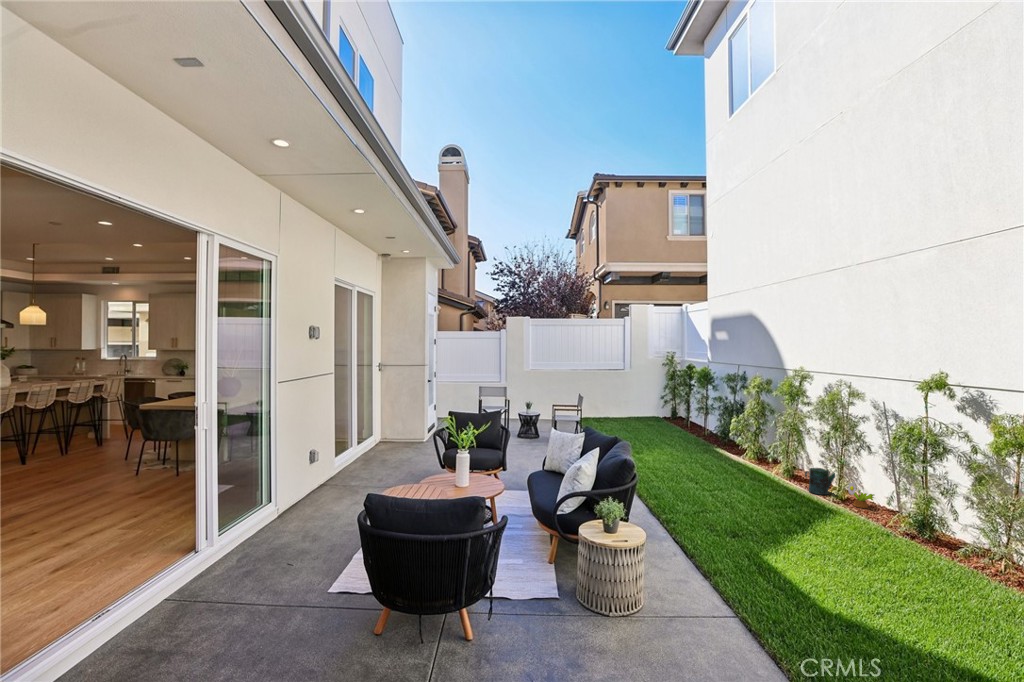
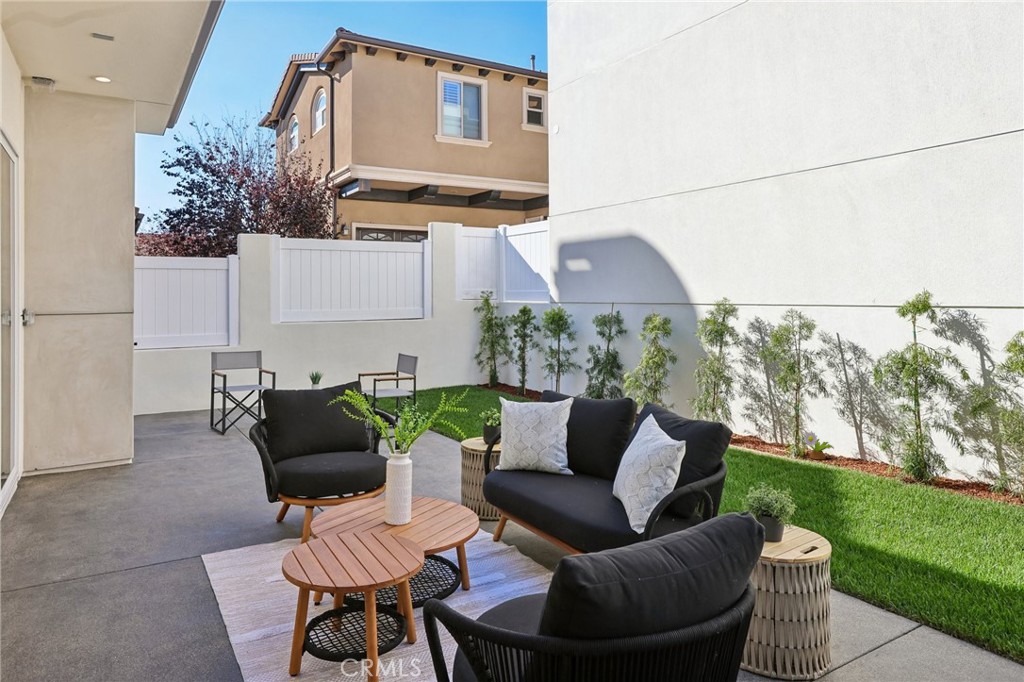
watering can: present [805,468,835,495] -> none [751,416,780,453]

